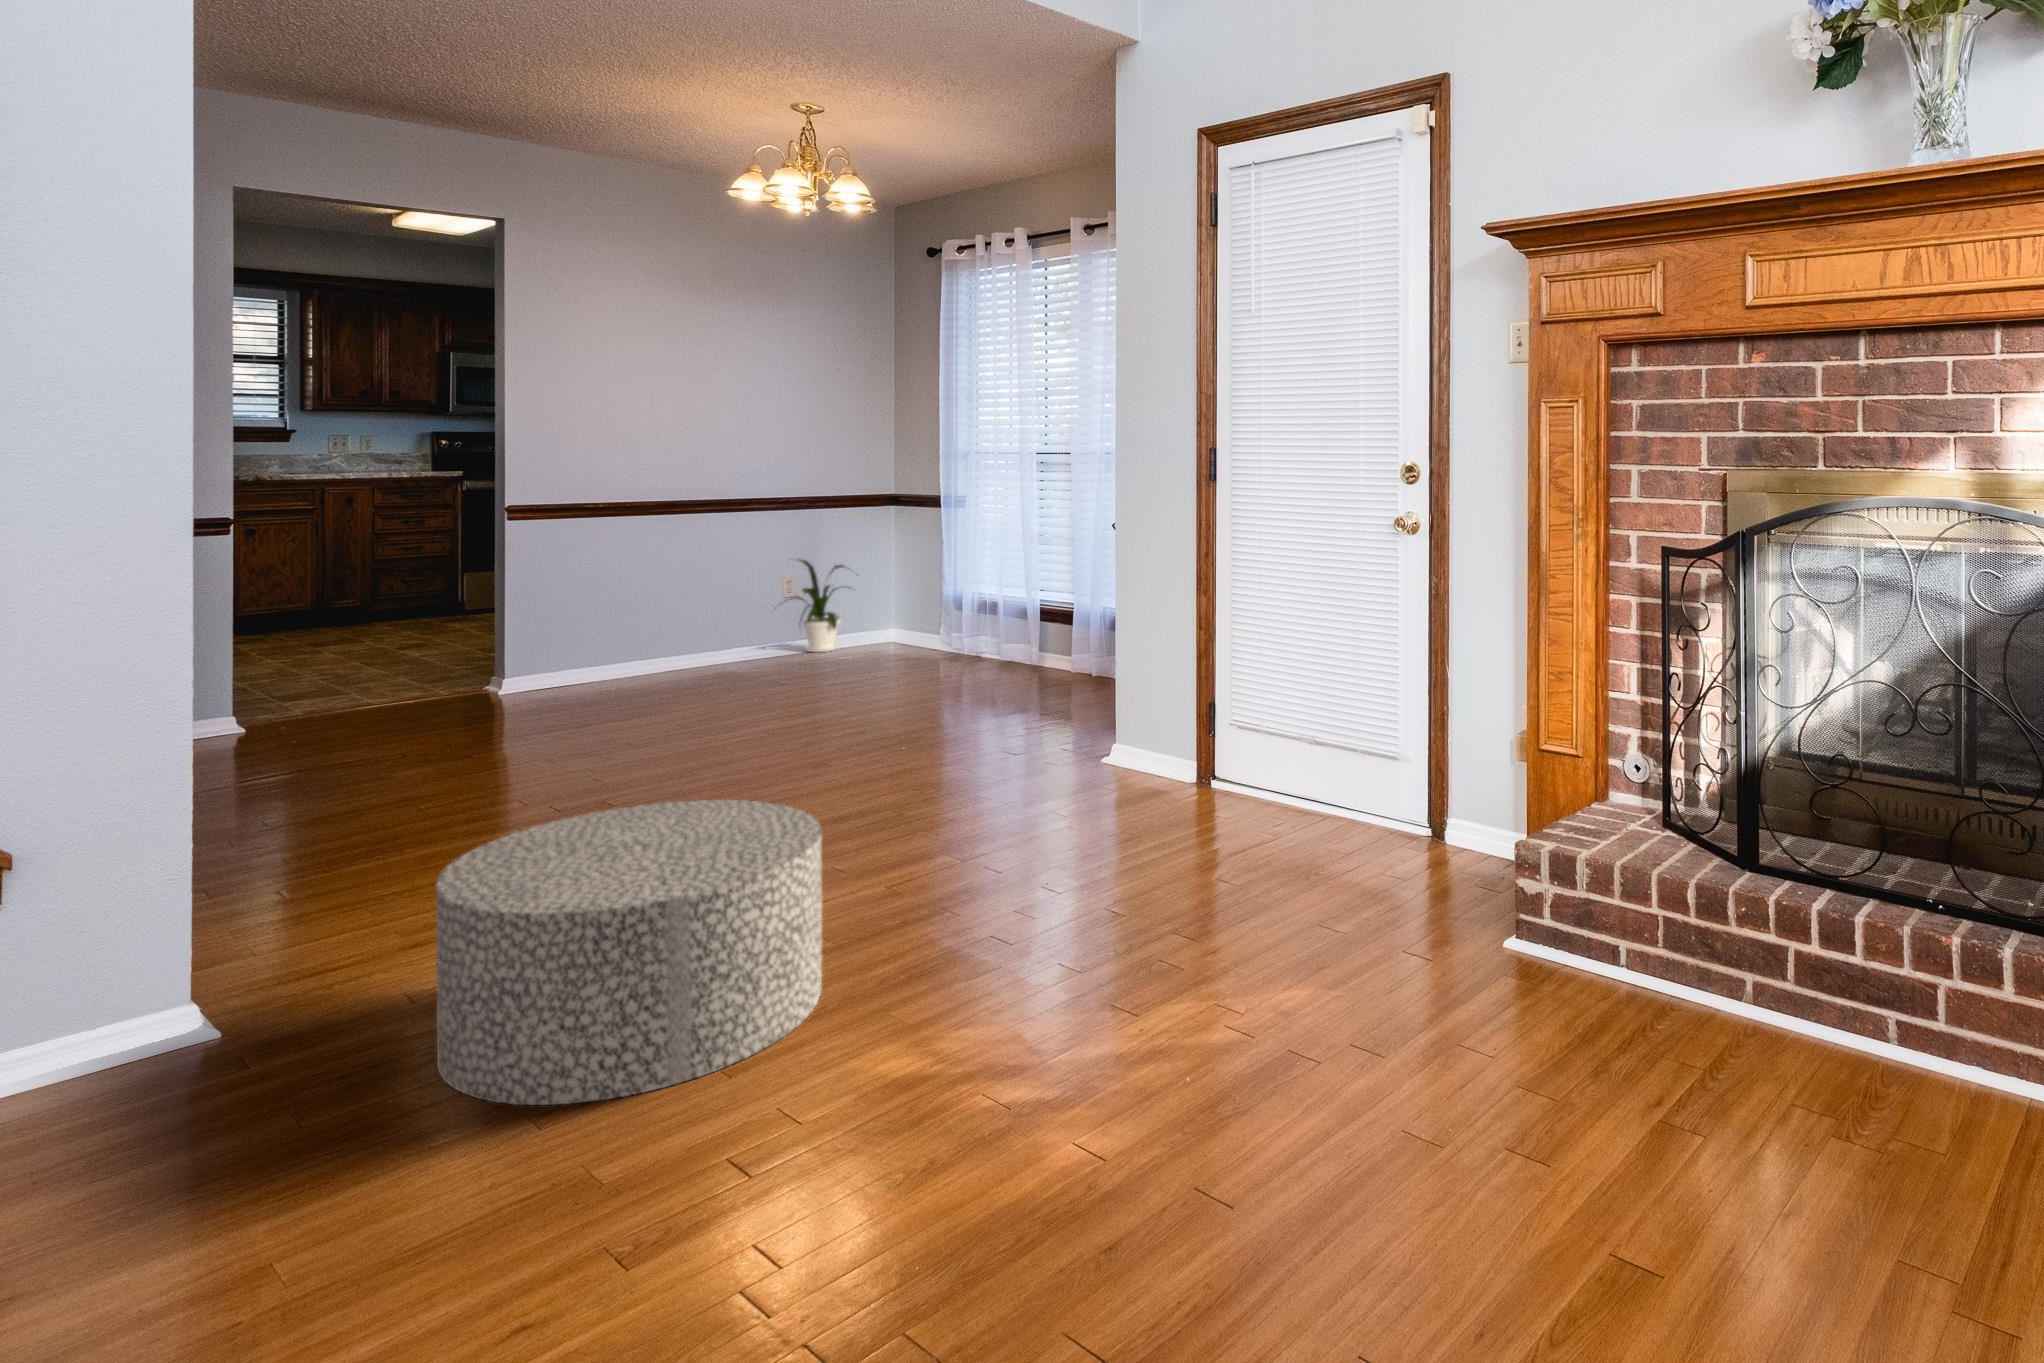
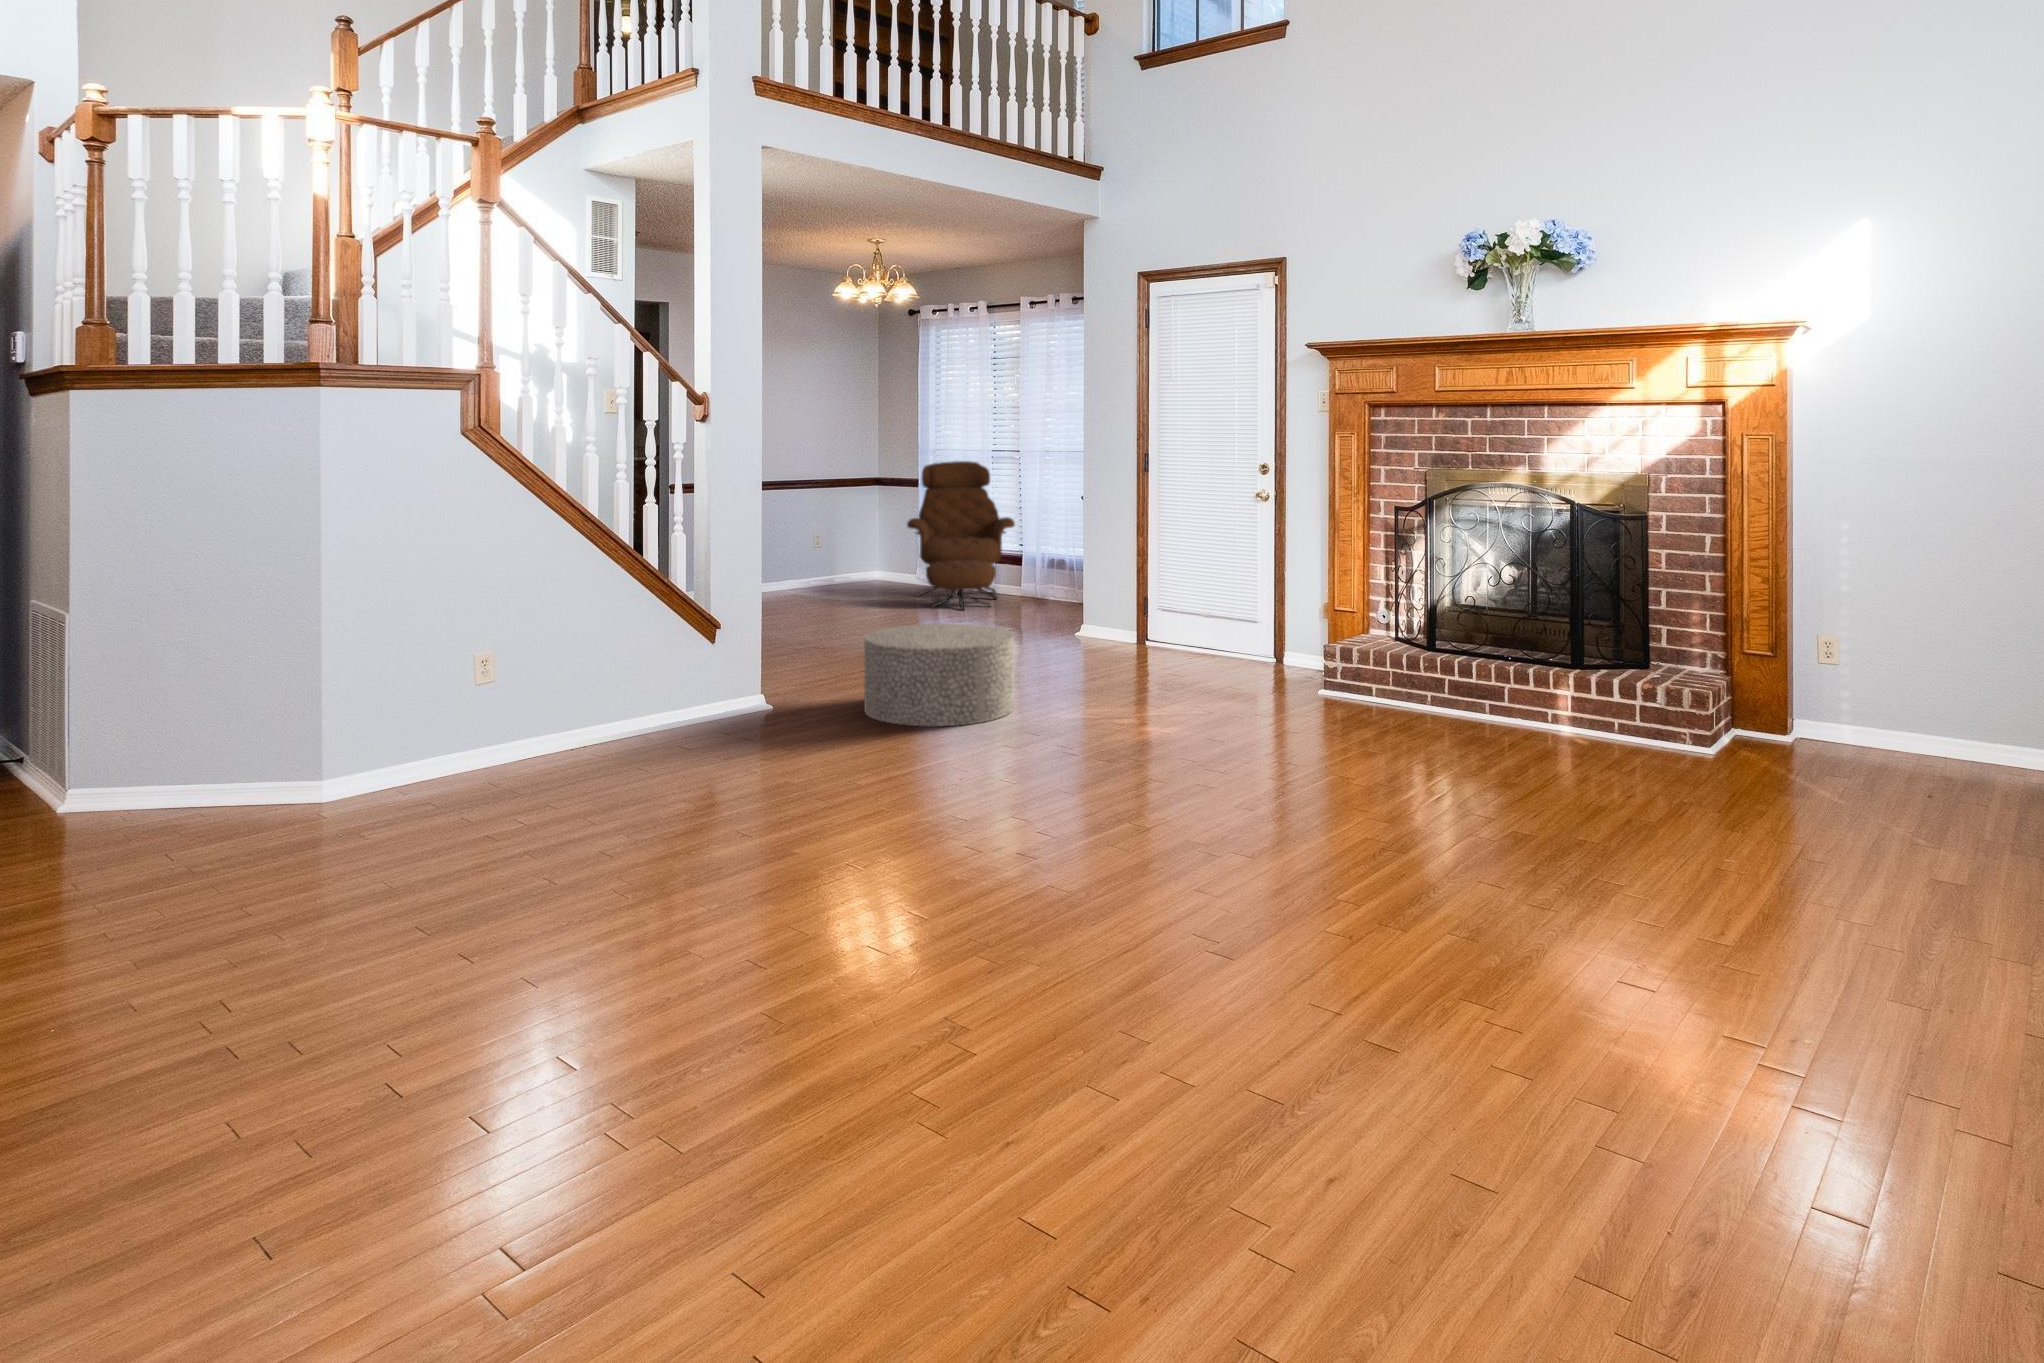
lounge chair: none [910,465,1077,699] -> present [907,461,1015,610]
house plant: present [795,560,844,652] -> none [800,524,858,587]

